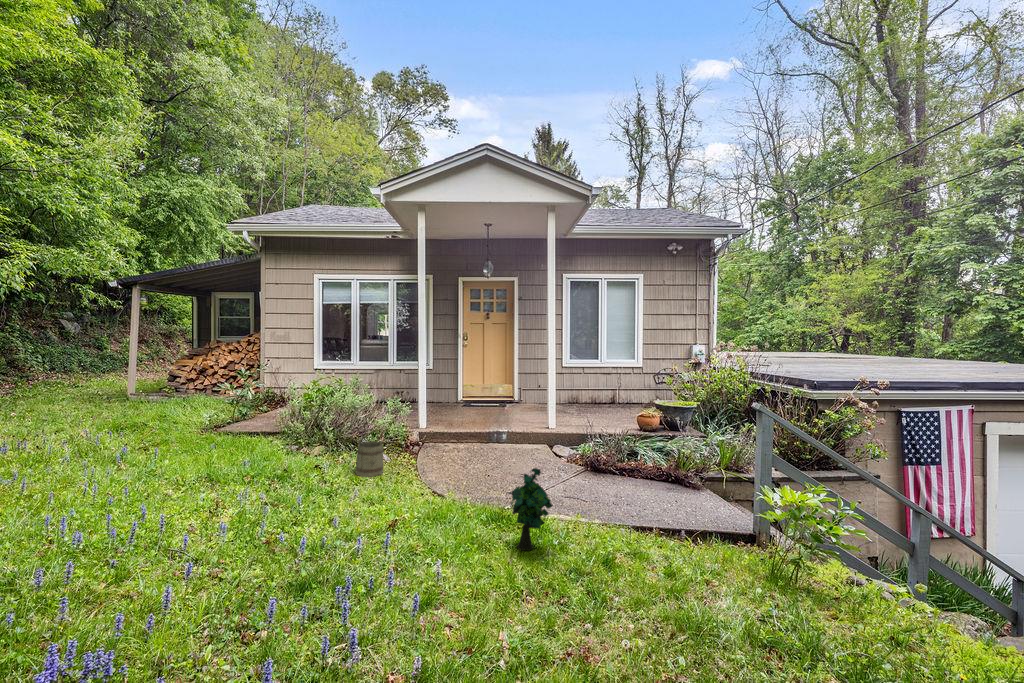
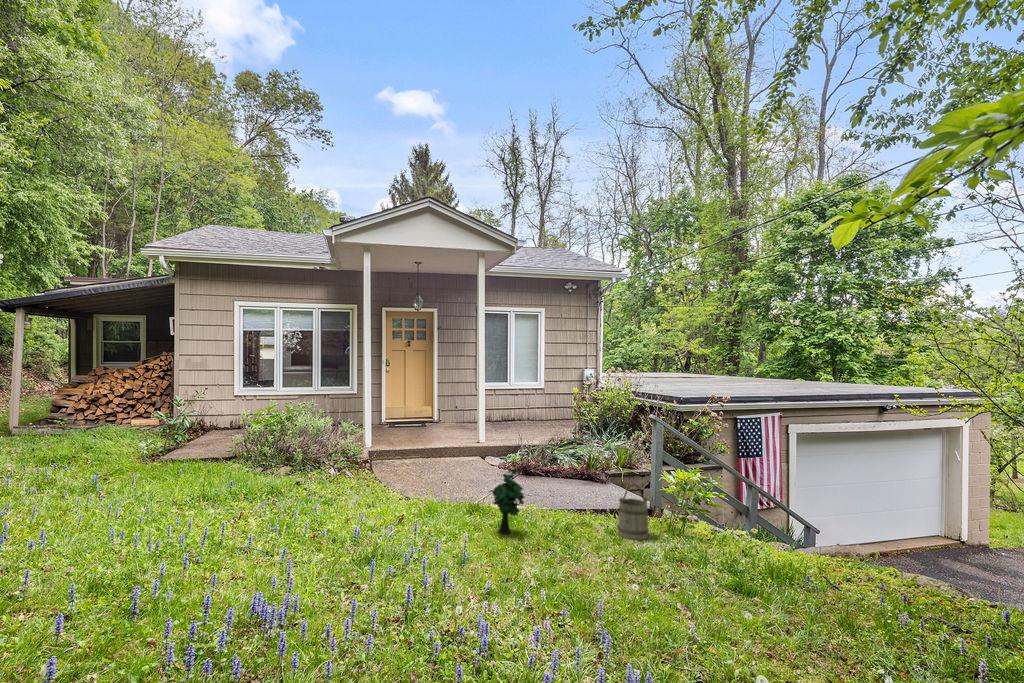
bucket: present [356,429,384,477] -> present [617,484,648,540]

